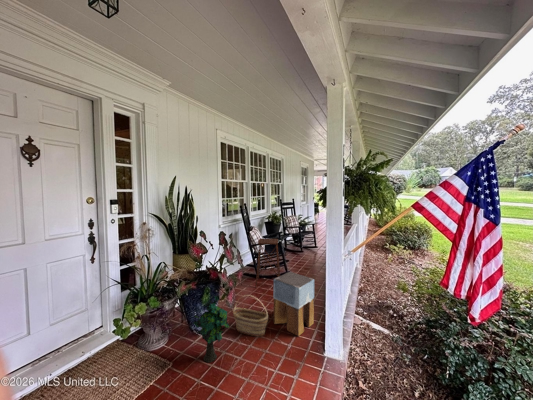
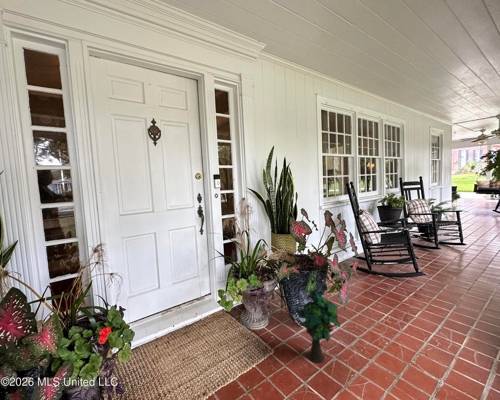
side table: present [255,239,280,287] -> none [369,224,405,290]
stool: present [273,272,314,336] -> none [401,269,477,364]
basket: present [233,306,268,337] -> none [343,291,395,348]

